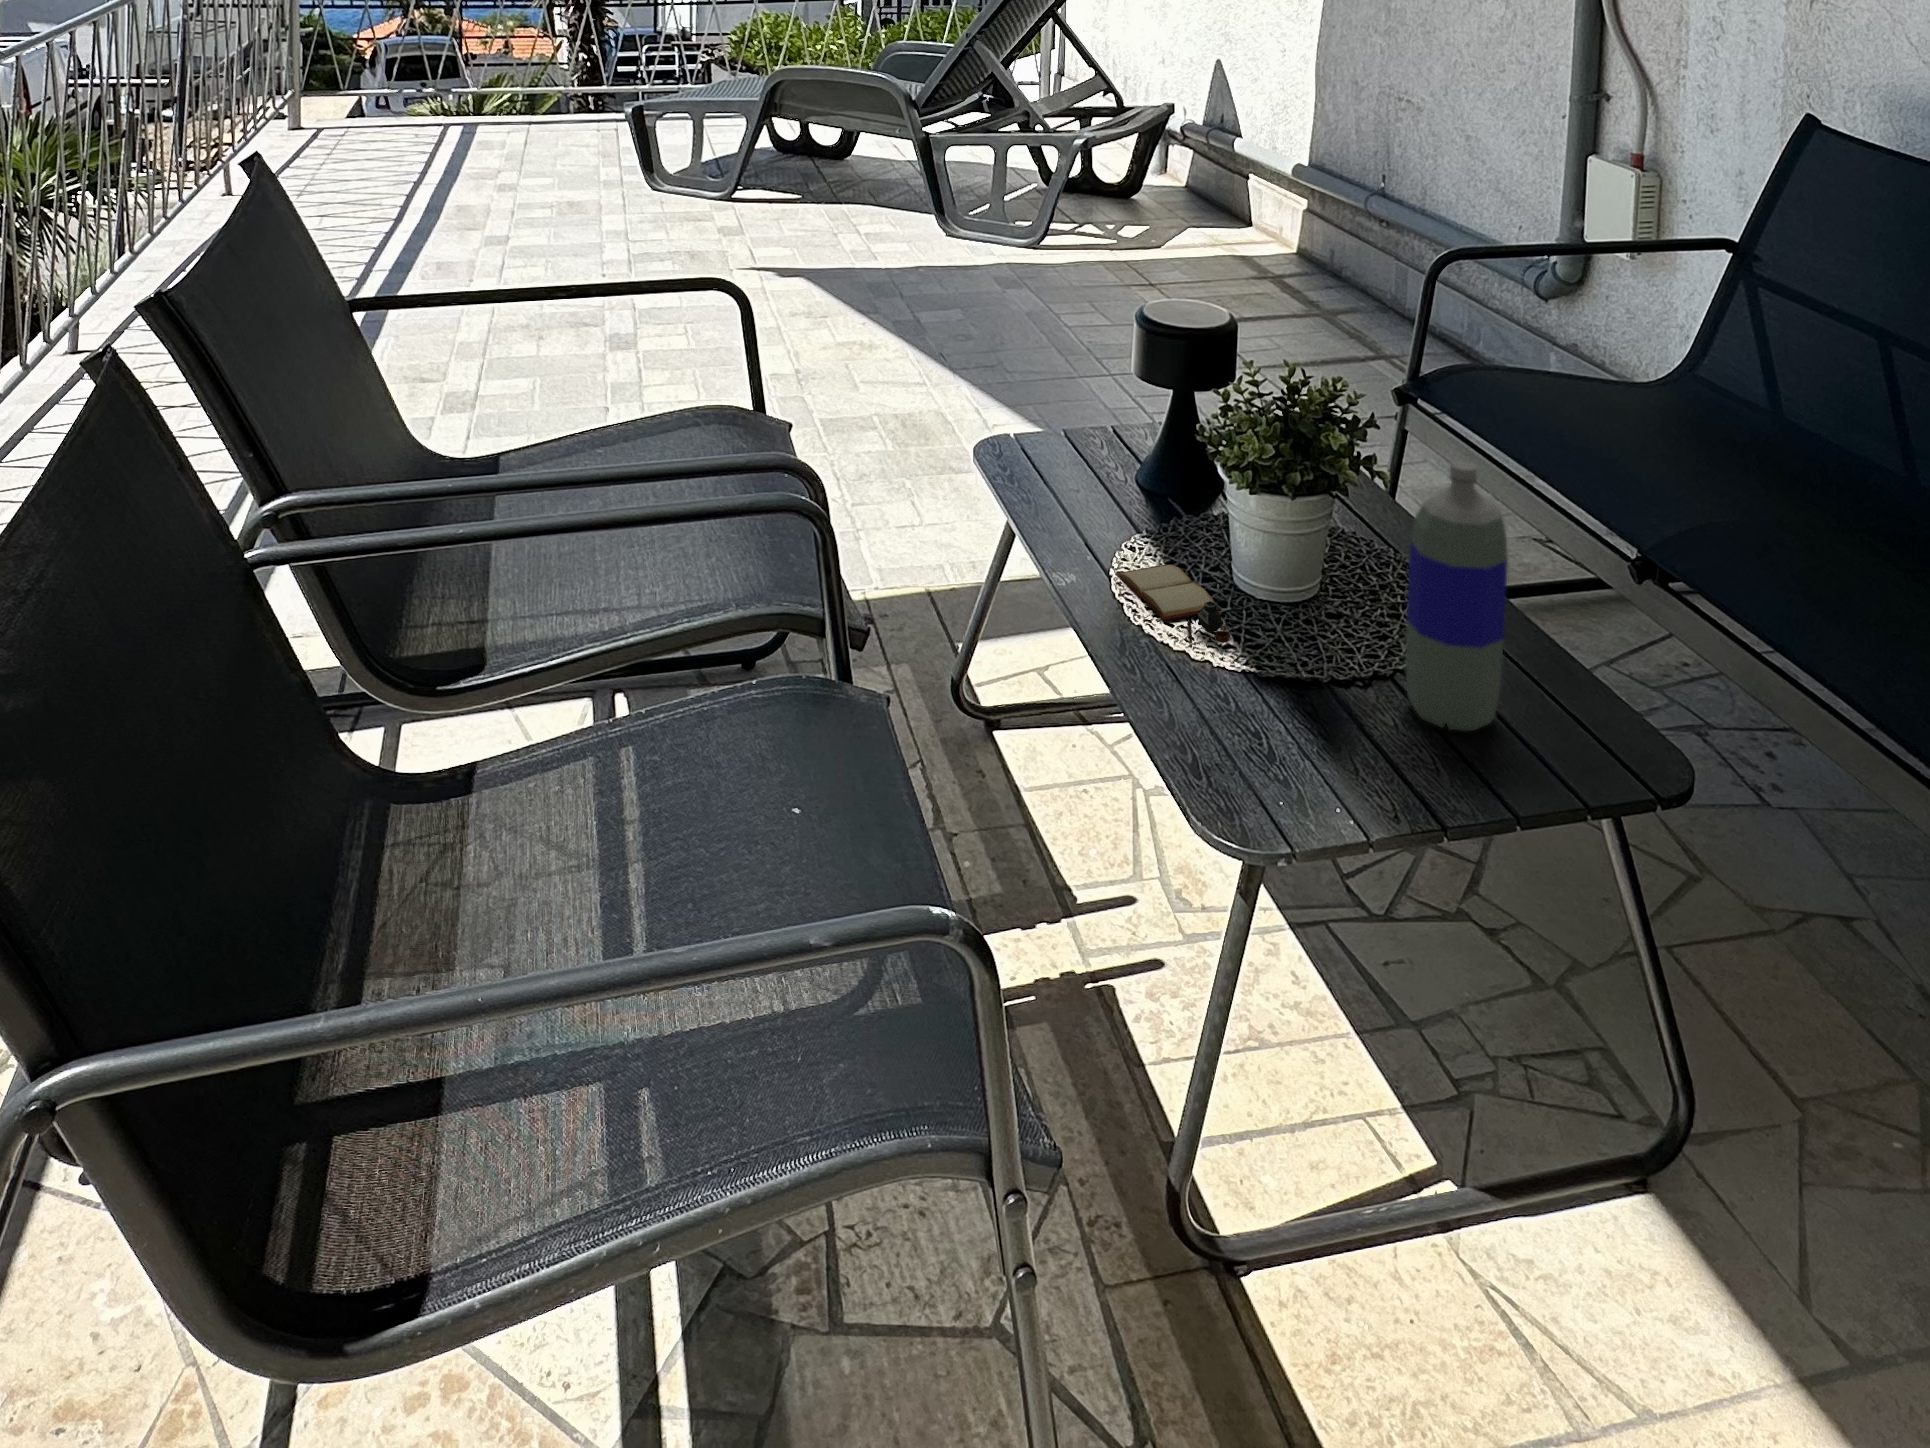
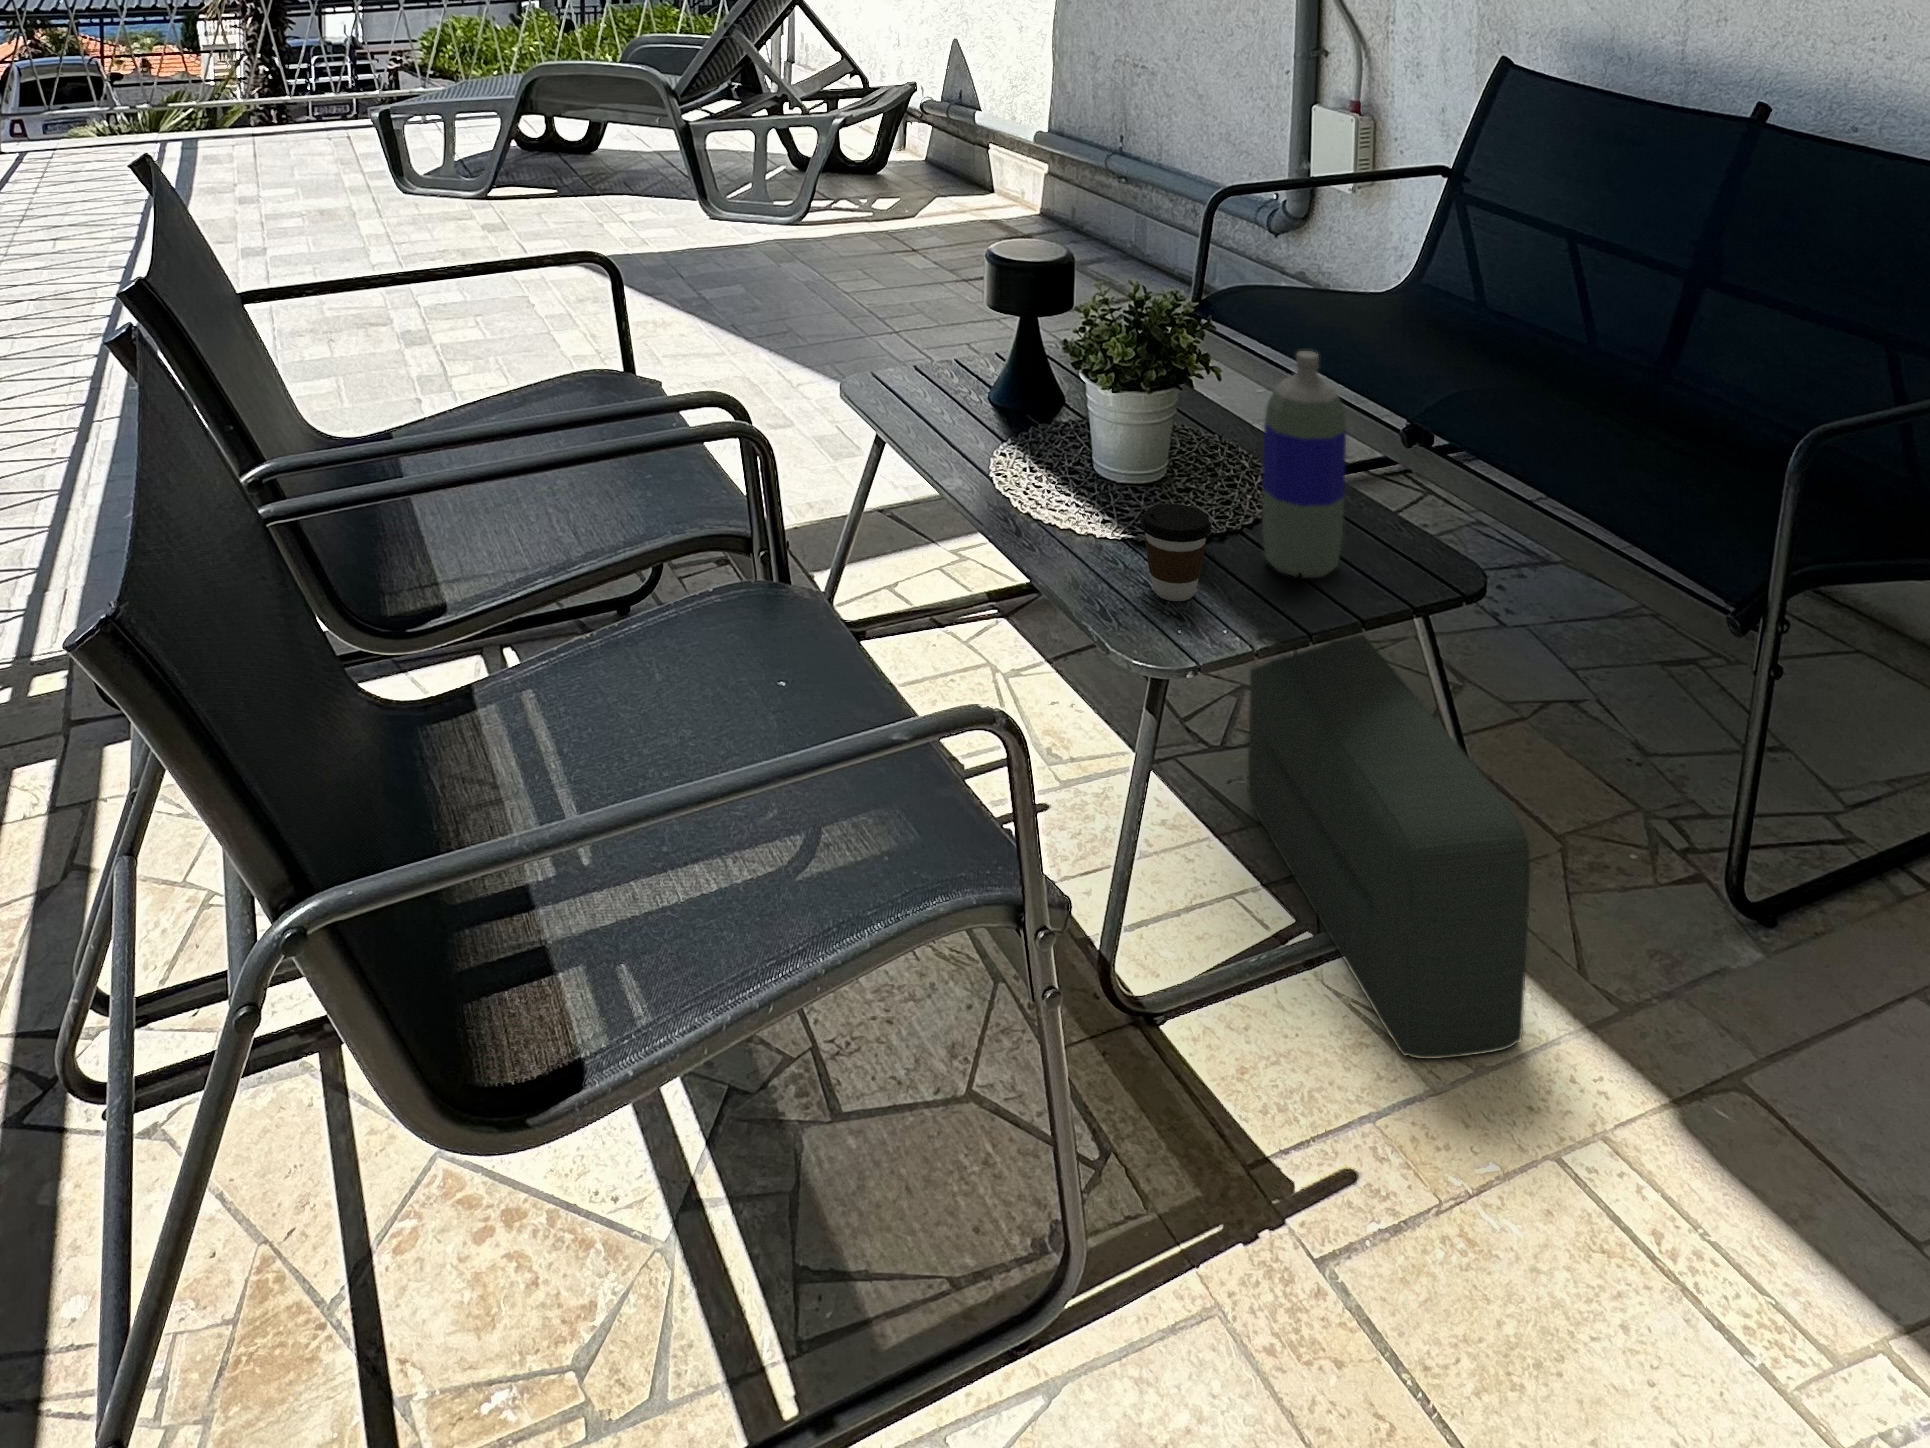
book: present [1115,564,1229,643] -> none [995,469,1108,530]
coffee cup: none [1248,627,1332,744] -> present [1140,504,1211,601]
pouf: none [1395,779,1692,1349] -> present [1247,627,1530,1059]

